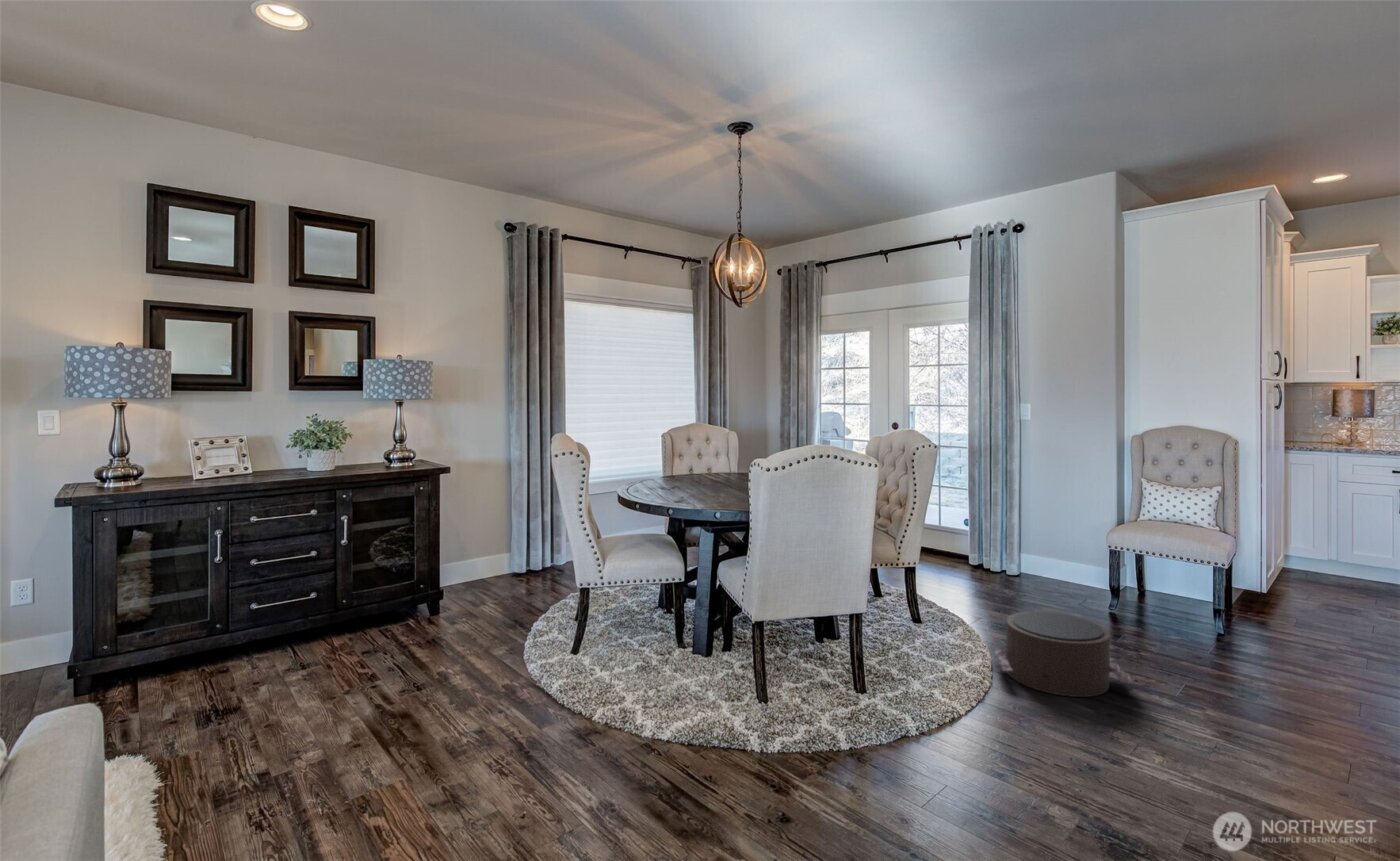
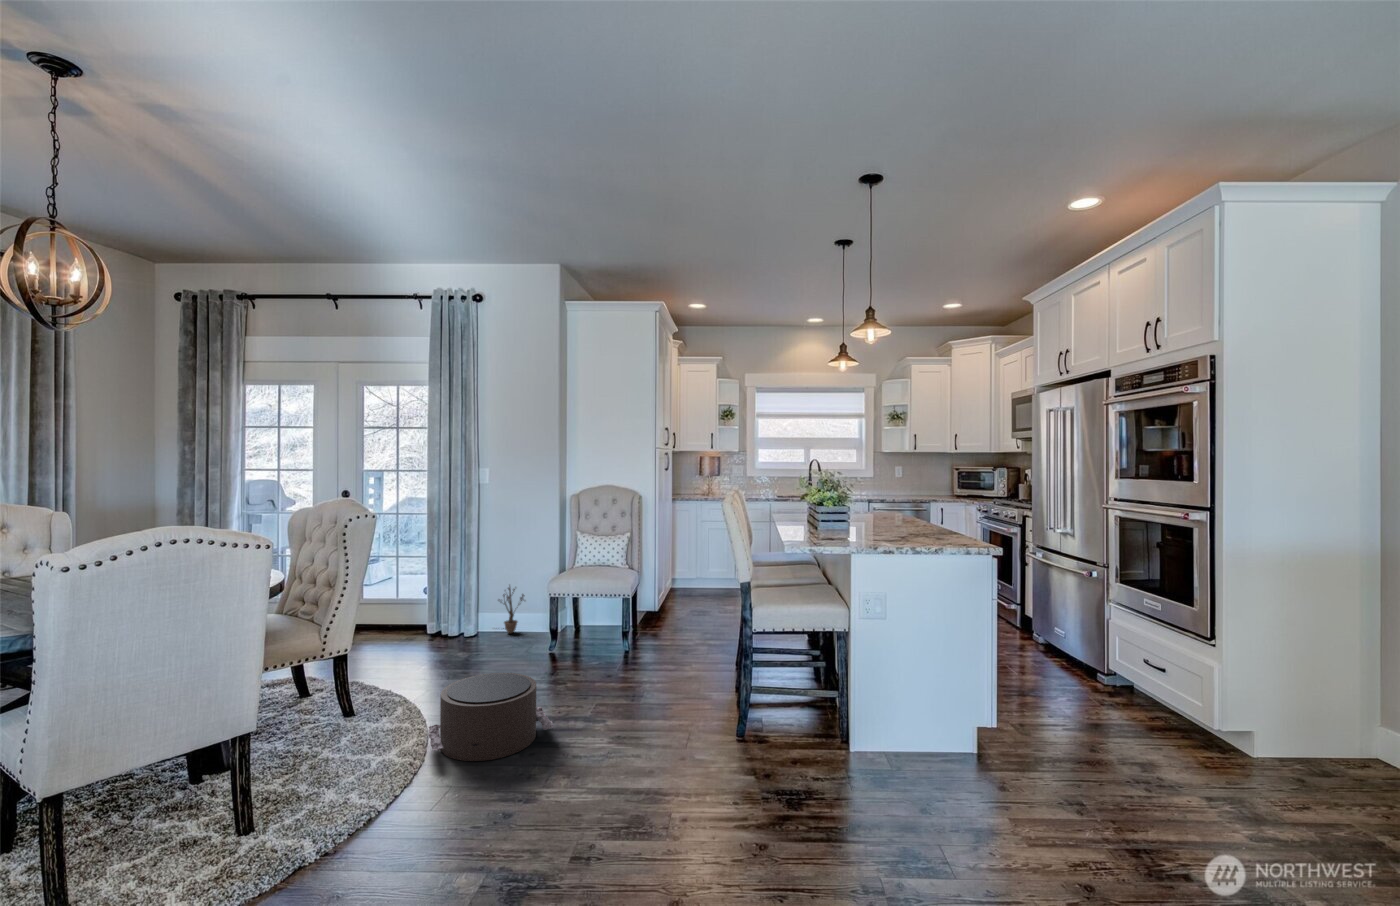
decorative plant: none [1037,529,1077,581] -> present [496,587,524,633]

